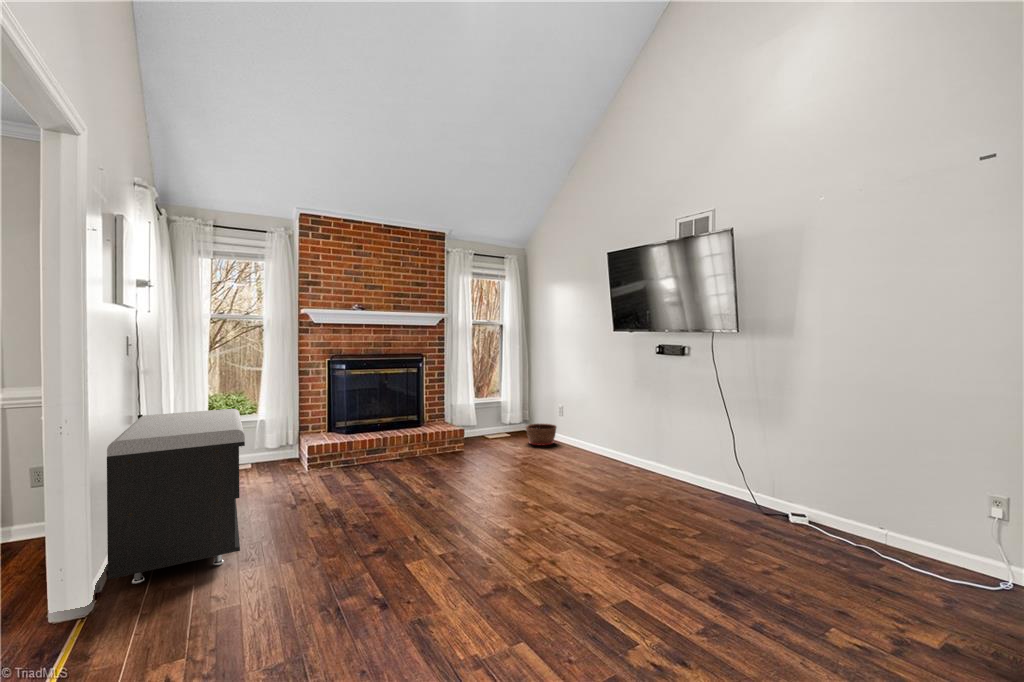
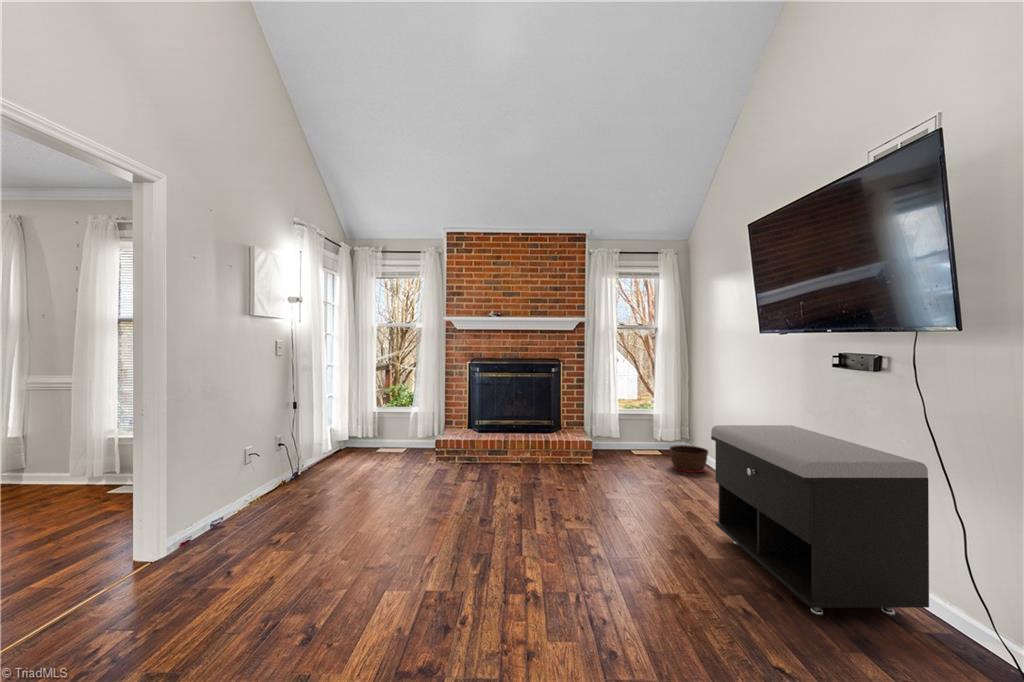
storage bench: present [107,409,245,584] -> present [711,425,929,615]

